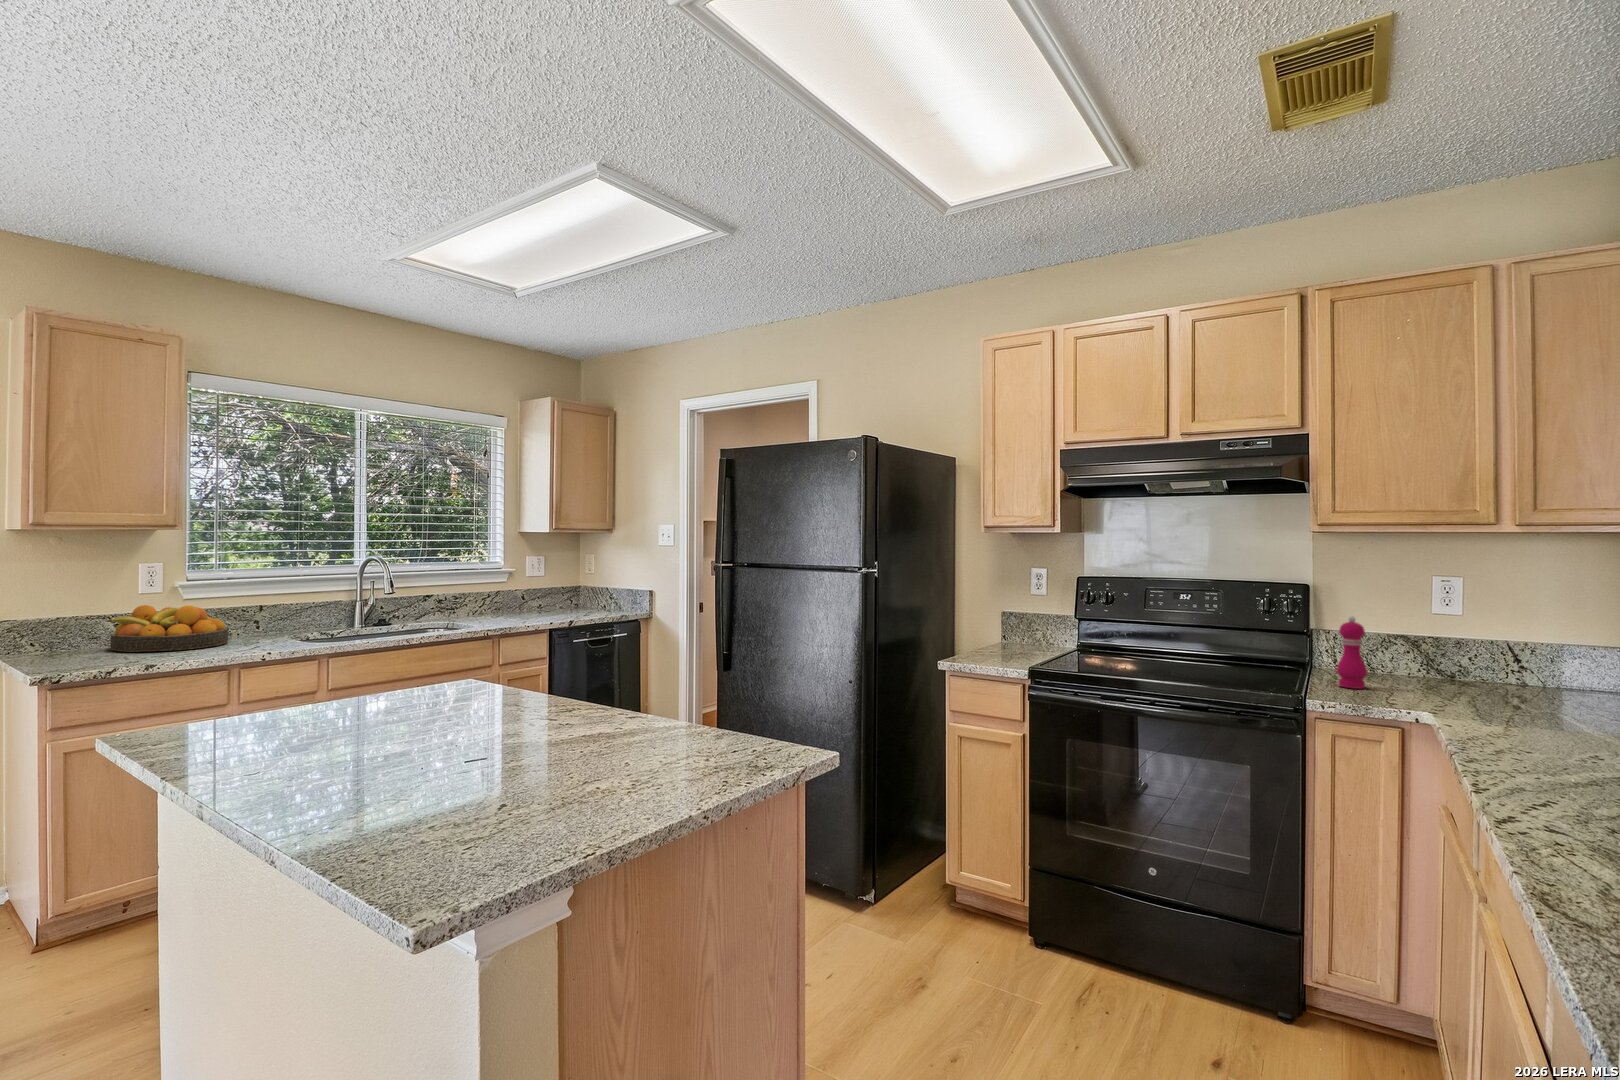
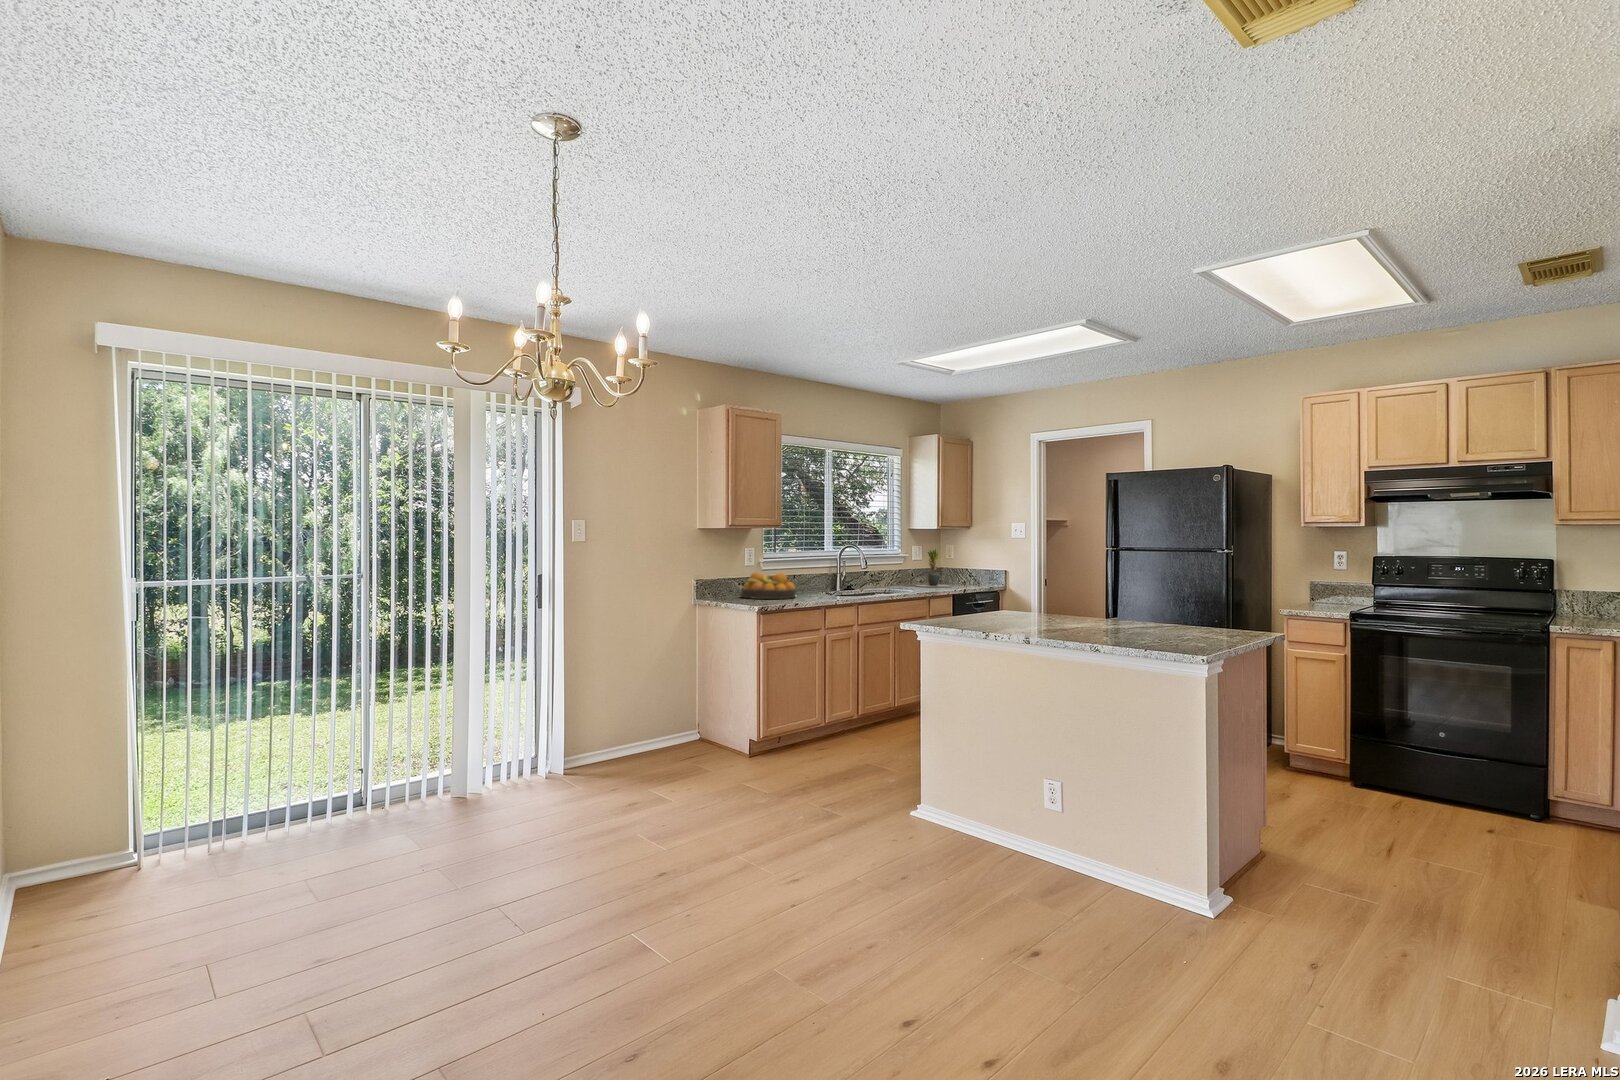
potted plant: none [525,560,576,613] -> present [915,549,950,587]
pepper mill: present [1337,616,1367,689] -> none [1572,577,1594,622]

